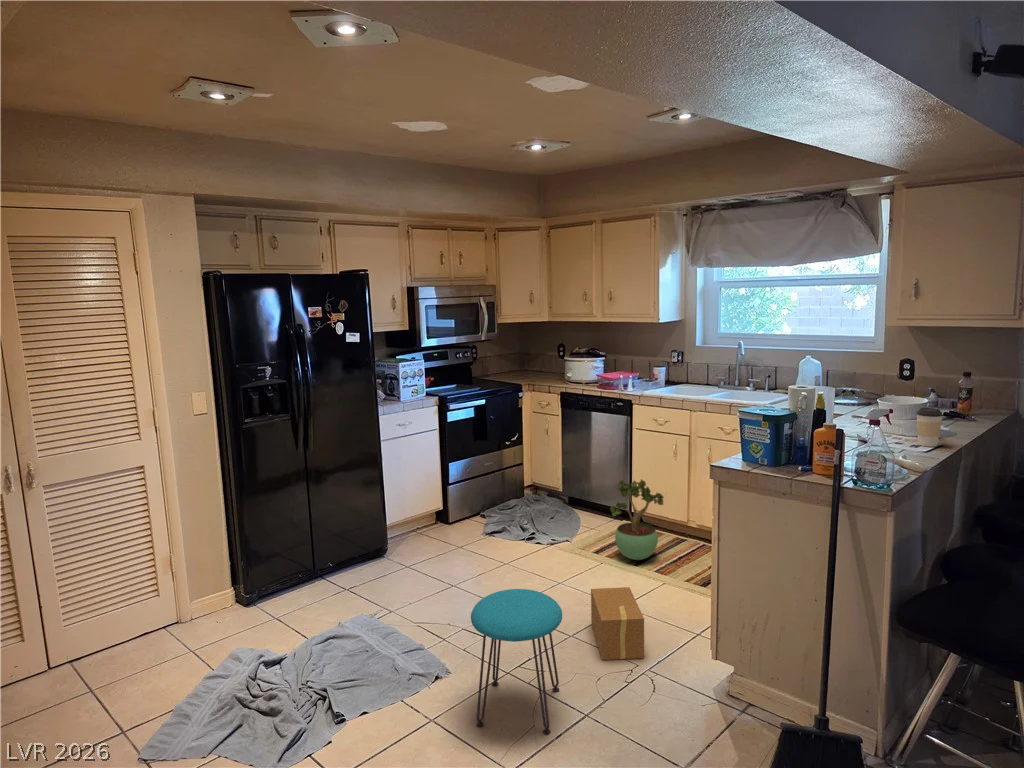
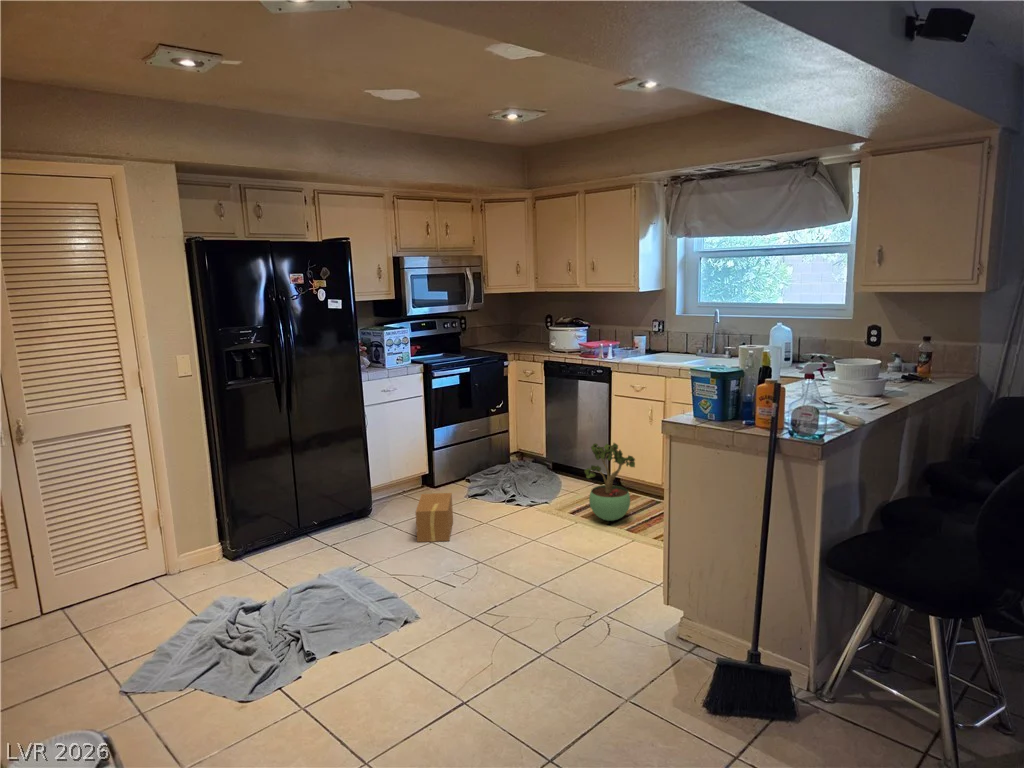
coffee cup: present [916,408,943,447] -> none [866,367,890,404]
cardboard box: present [591,587,644,660] -> present [416,493,453,542]
stool: present [471,589,562,734] -> none [432,539,519,671]

